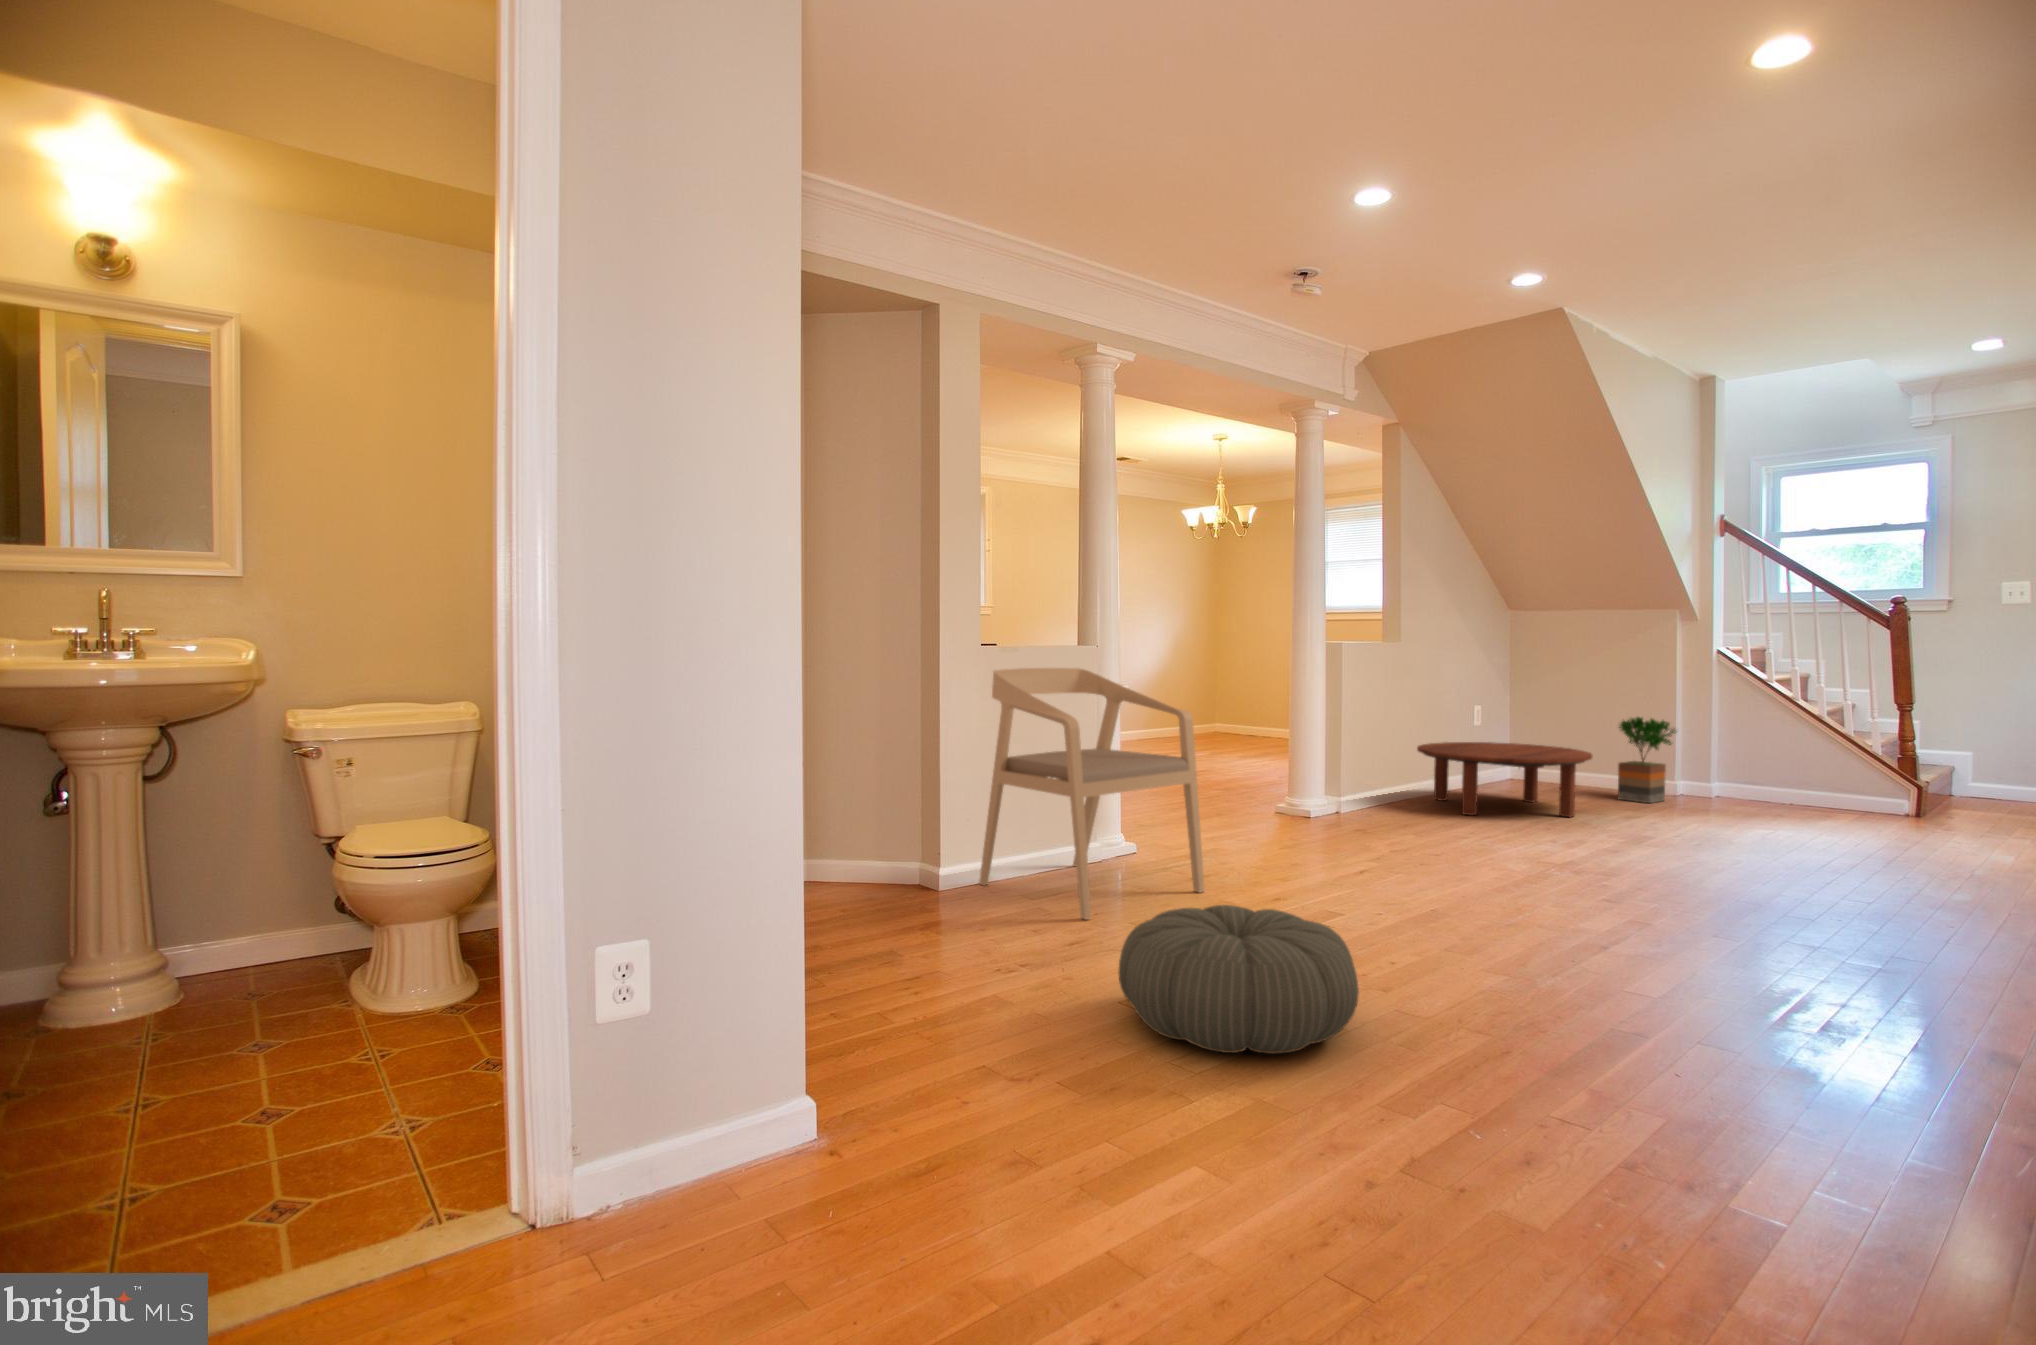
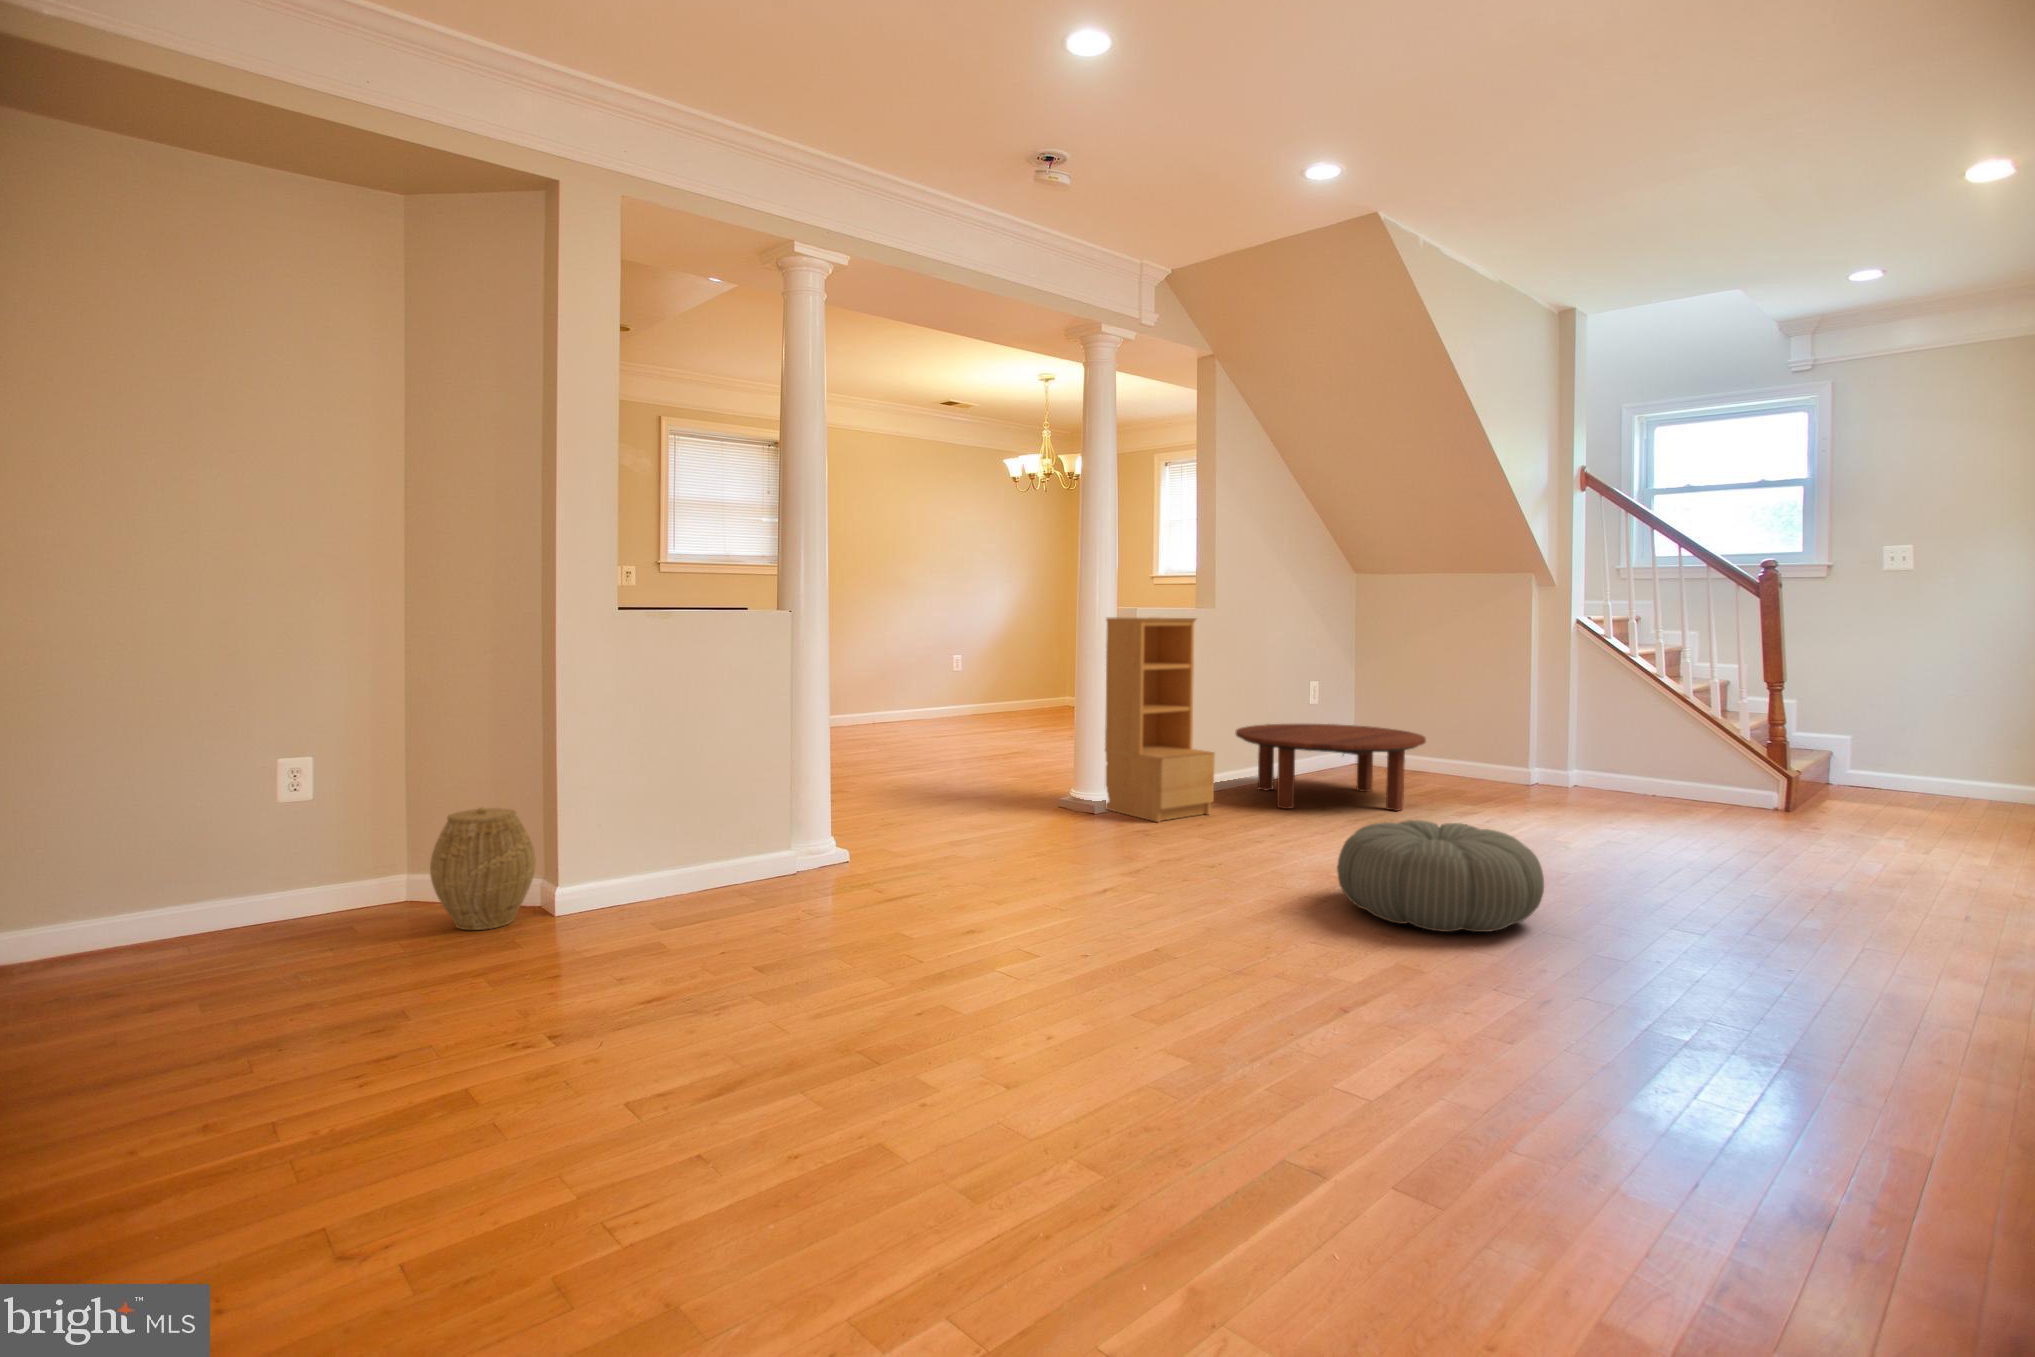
bookshelf: none [1312,649,1411,825] -> present [1105,617,1215,822]
armchair: present [979,668,1205,919] -> none [611,638,887,966]
potted tree: present [1618,717,1676,803] -> none [1463,694,1530,793]
woven basket: none [854,800,928,896] -> present [430,807,536,930]
pouf: present [1118,905,1359,1054] -> present [1337,820,1544,932]

